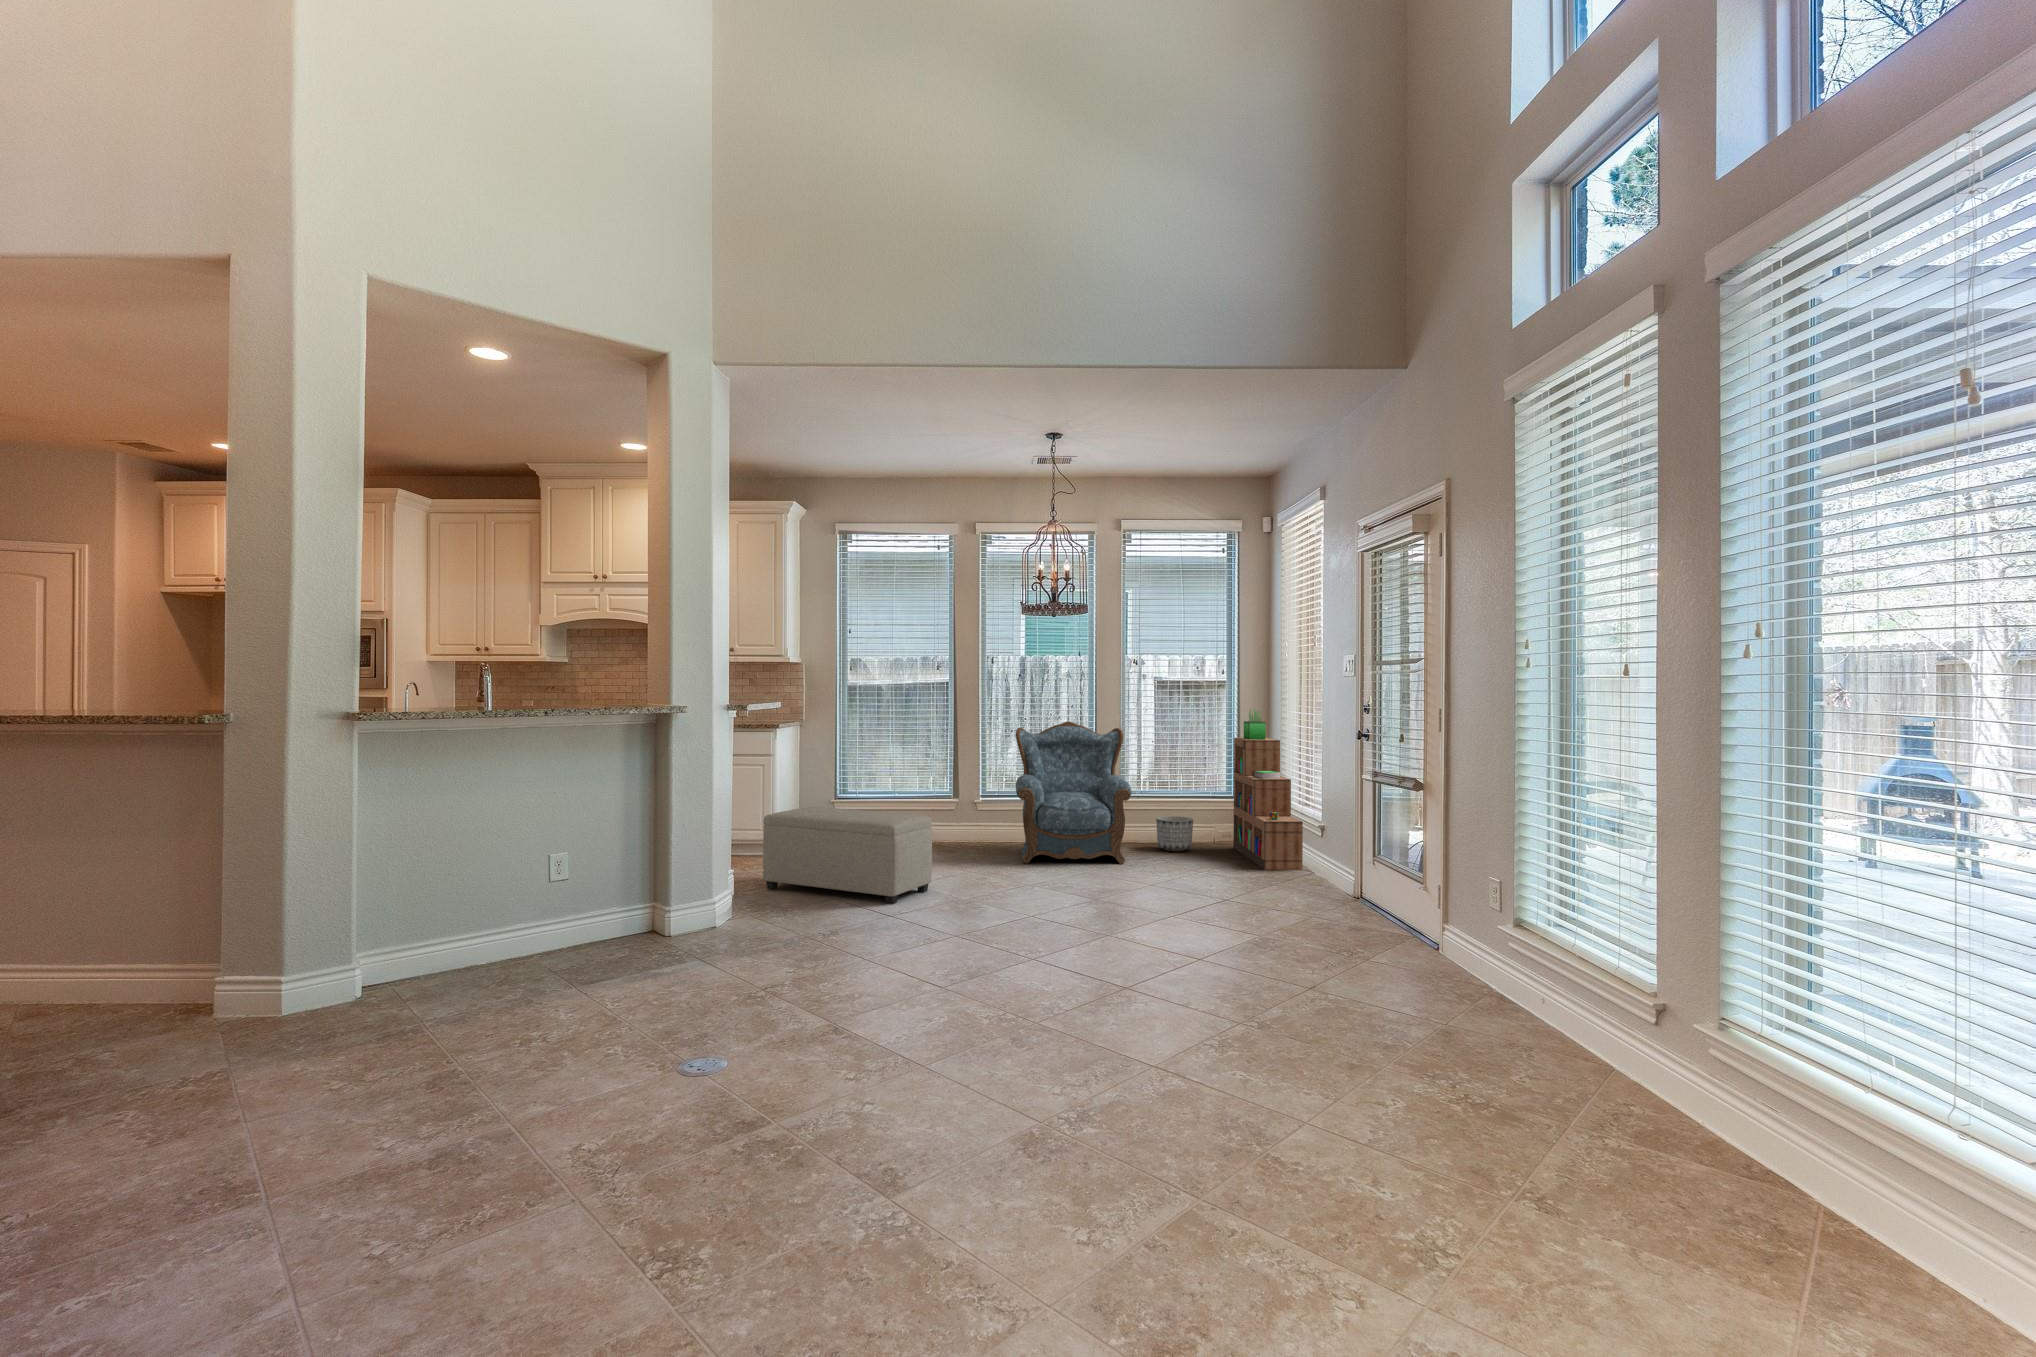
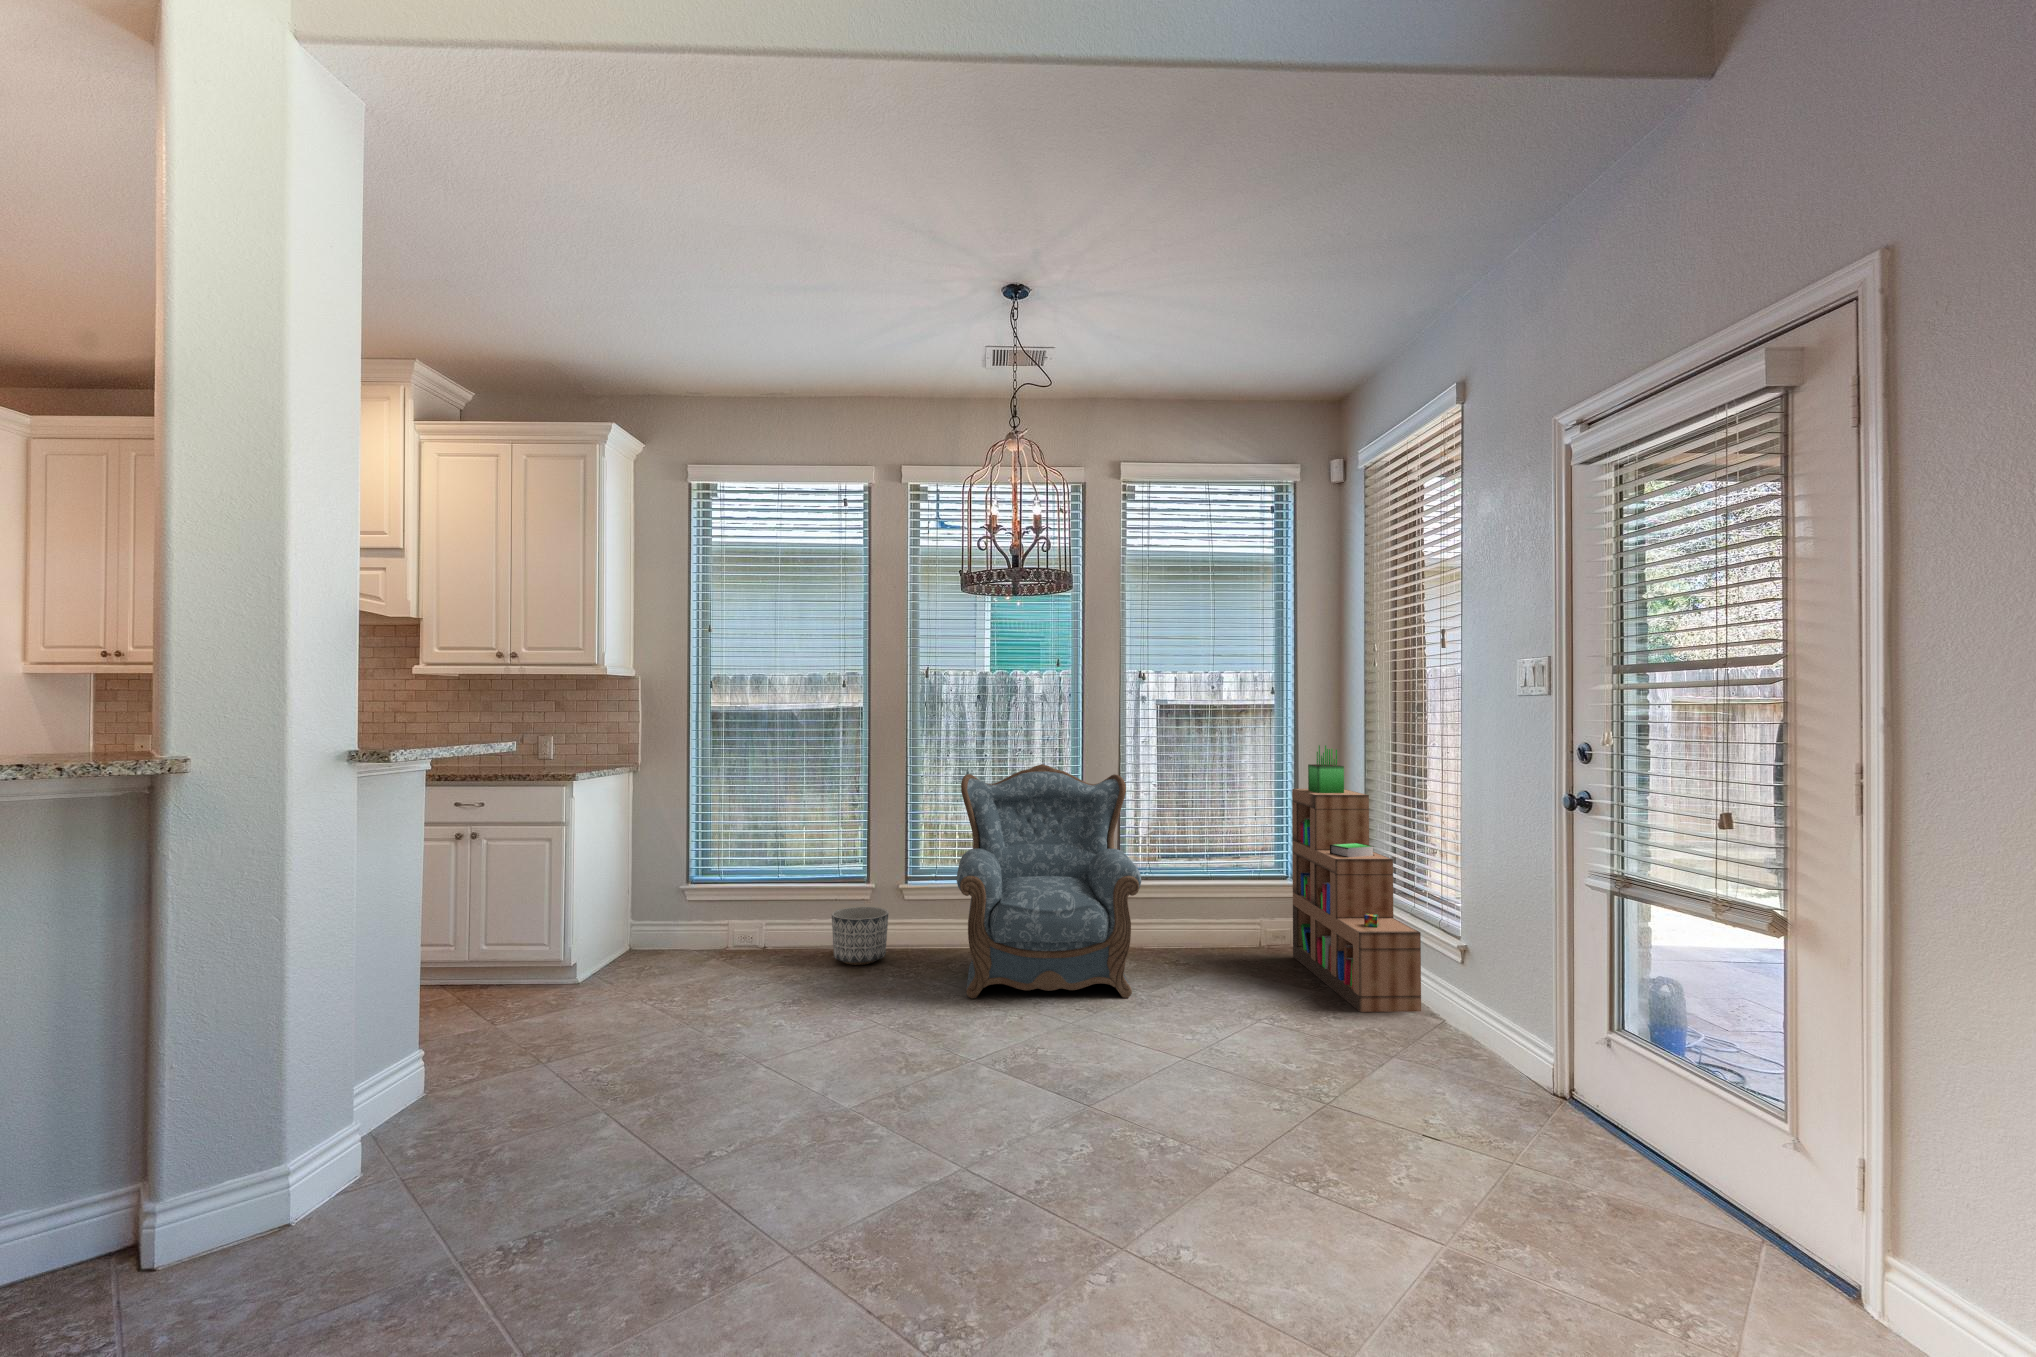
ottoman: present [763,807,932,904] -> none [490,920,793,1126]
planter: present [1156,816,1193,852] -> present [832,907,889,965]

